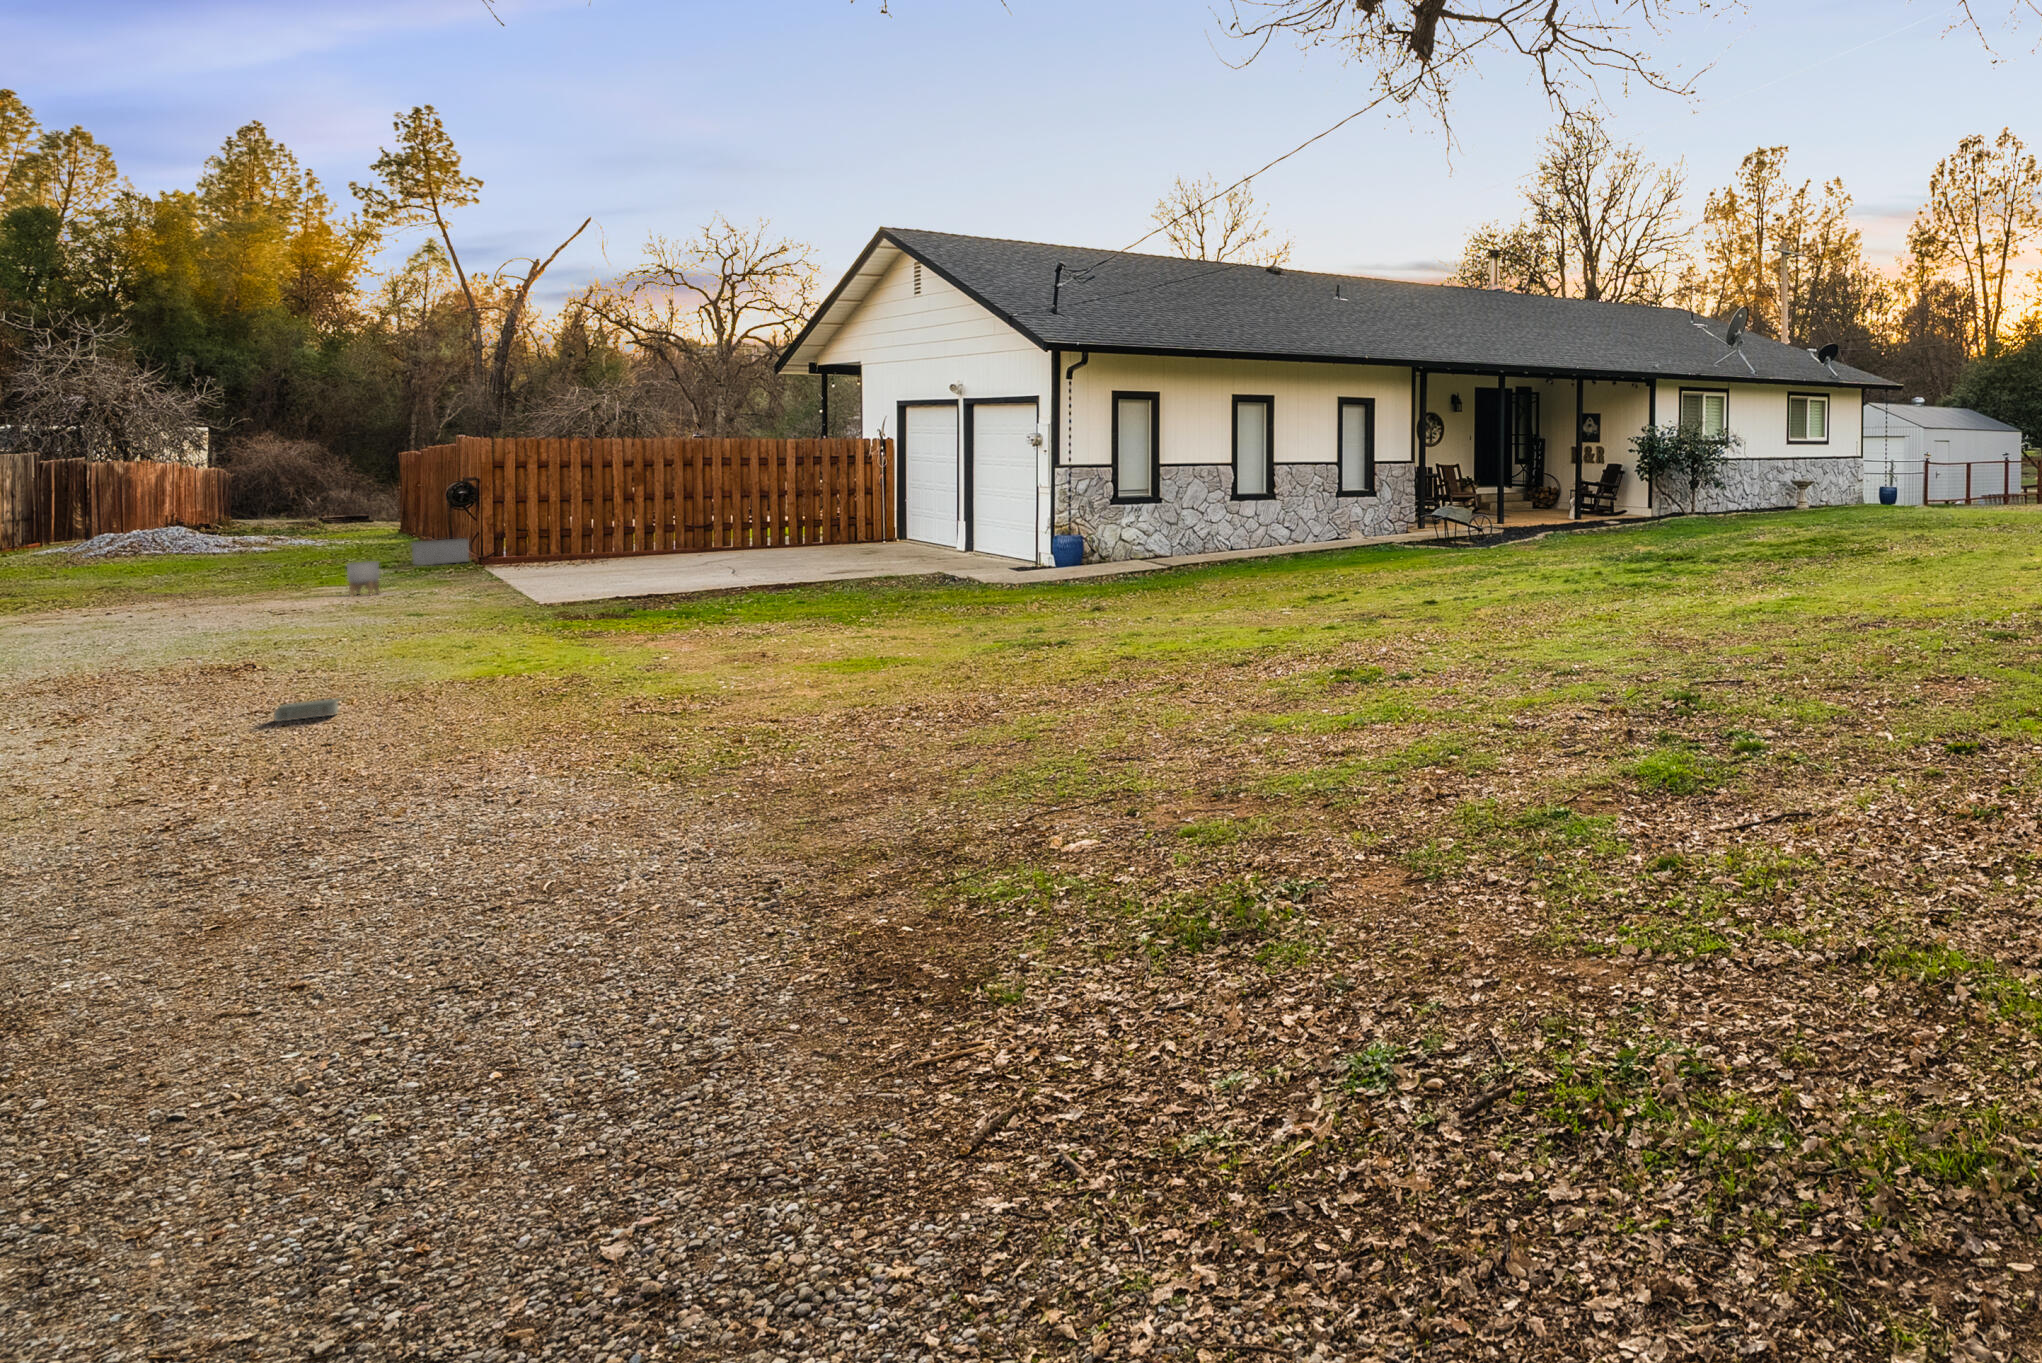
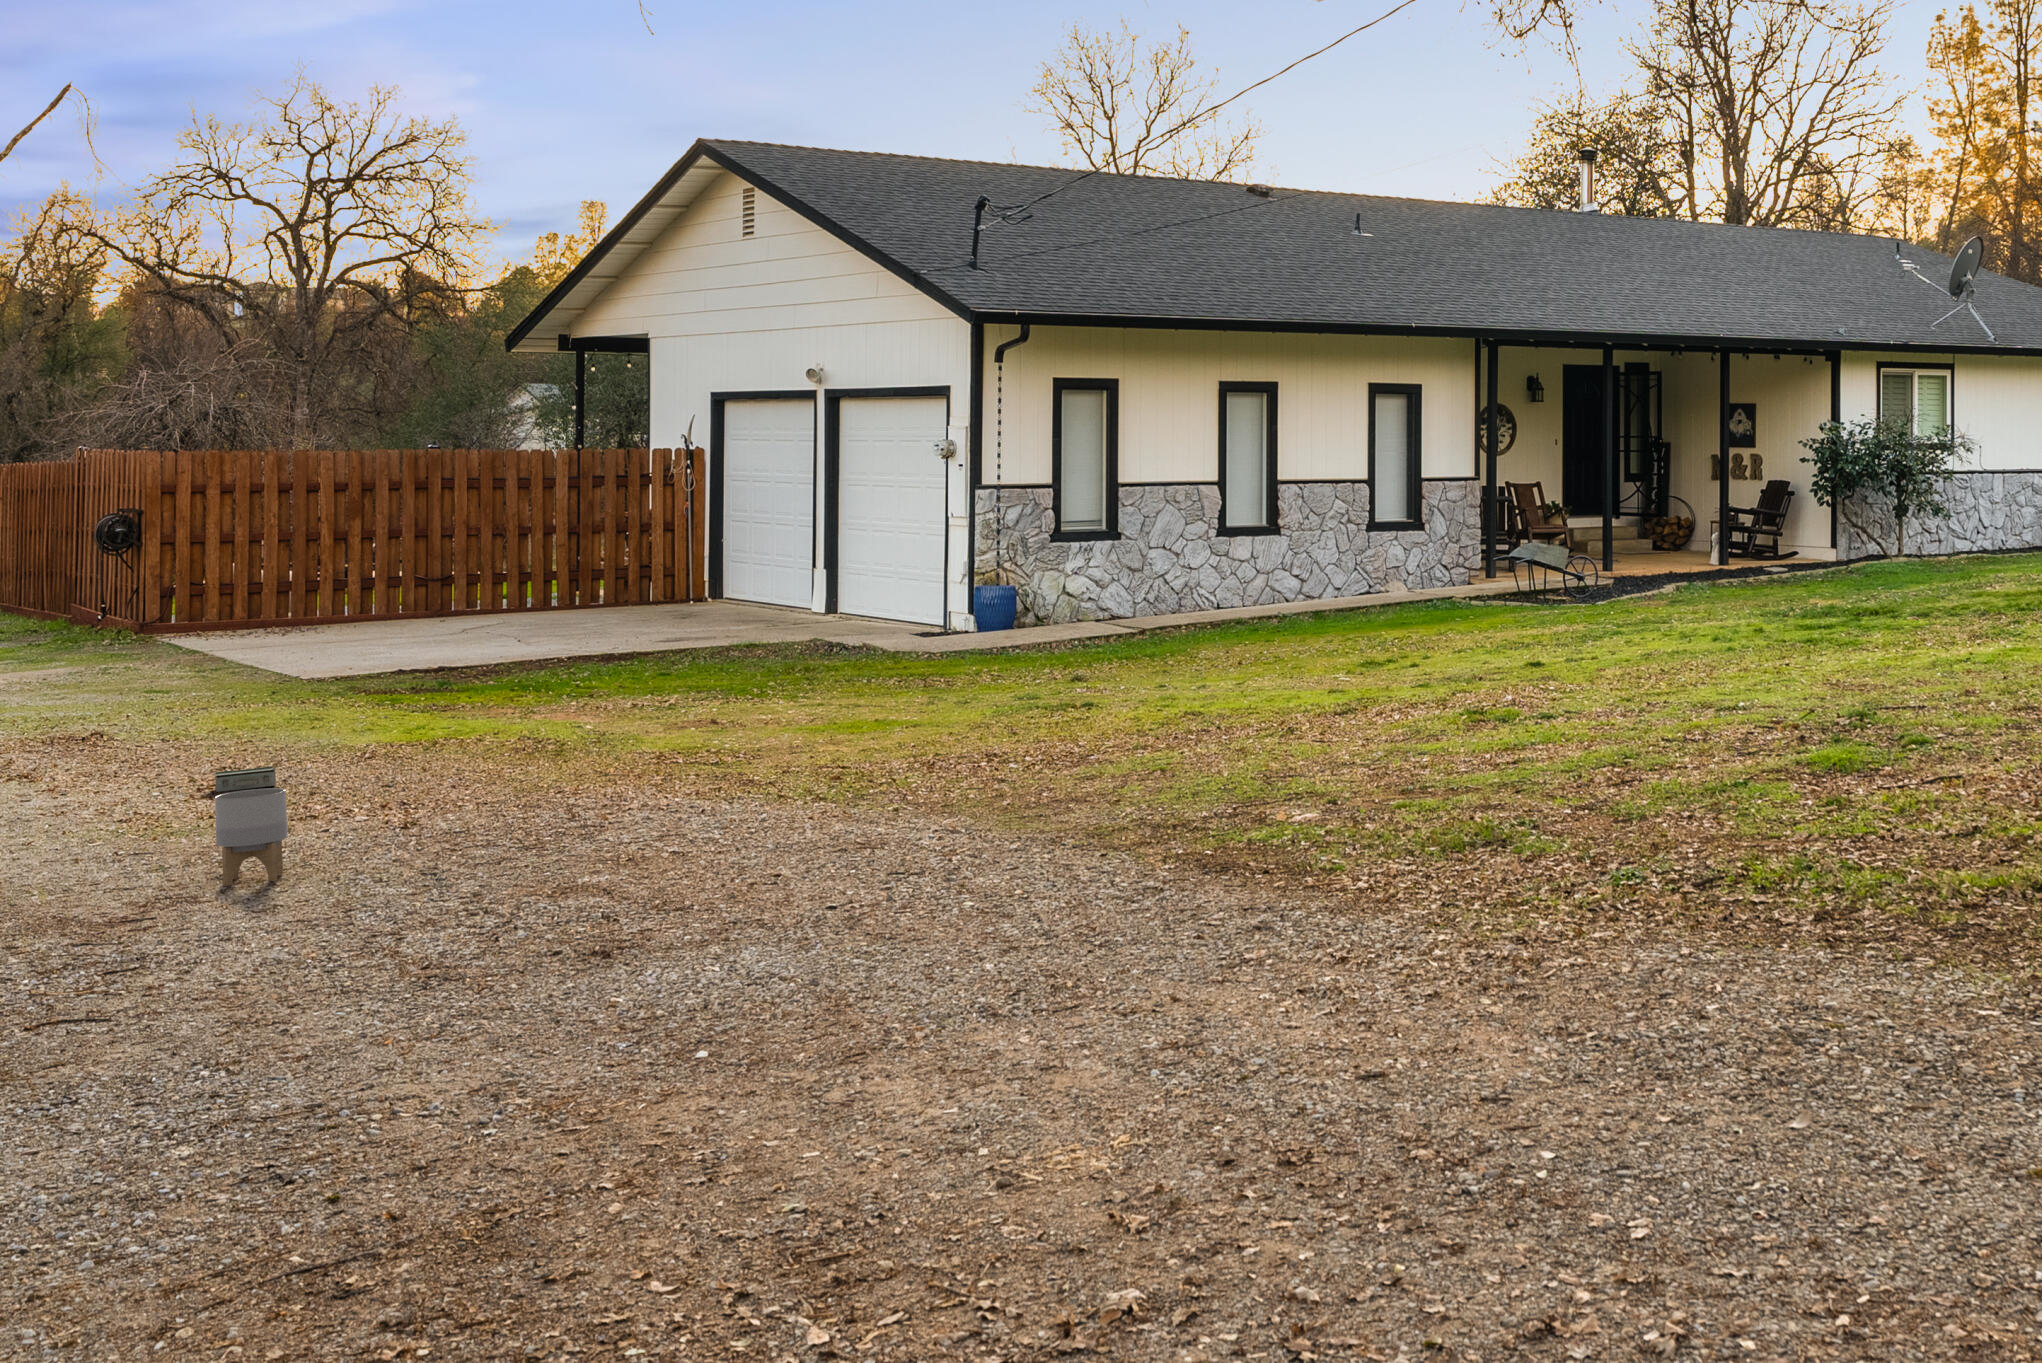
storage bin: present [412,538,469,565] -> none [57,595,135,635]
planter: present [347,561,379,596] -> present [215,788,287,886]

